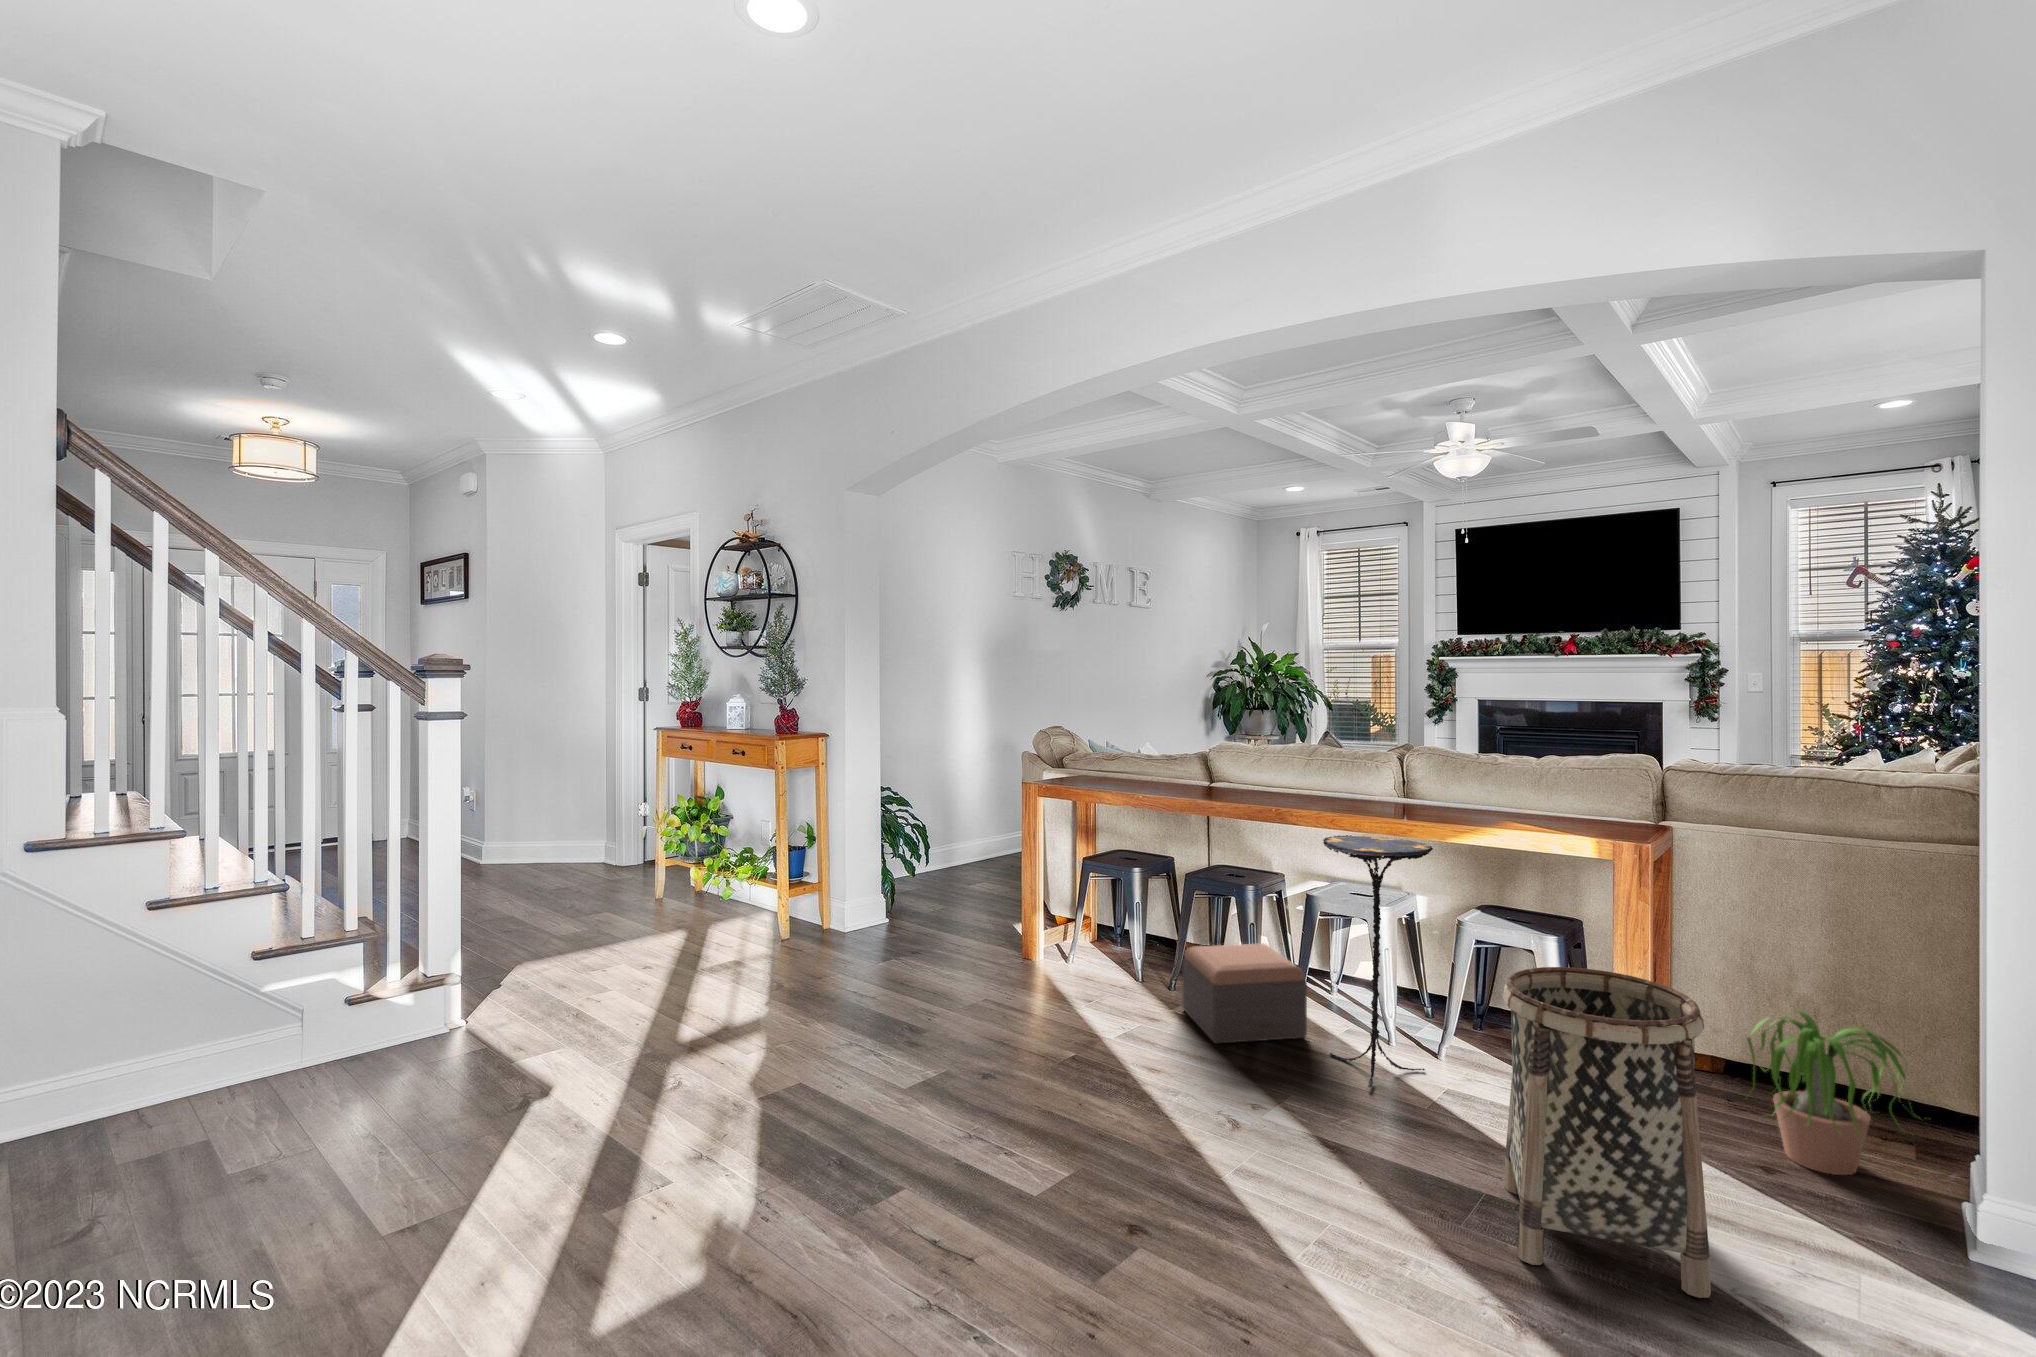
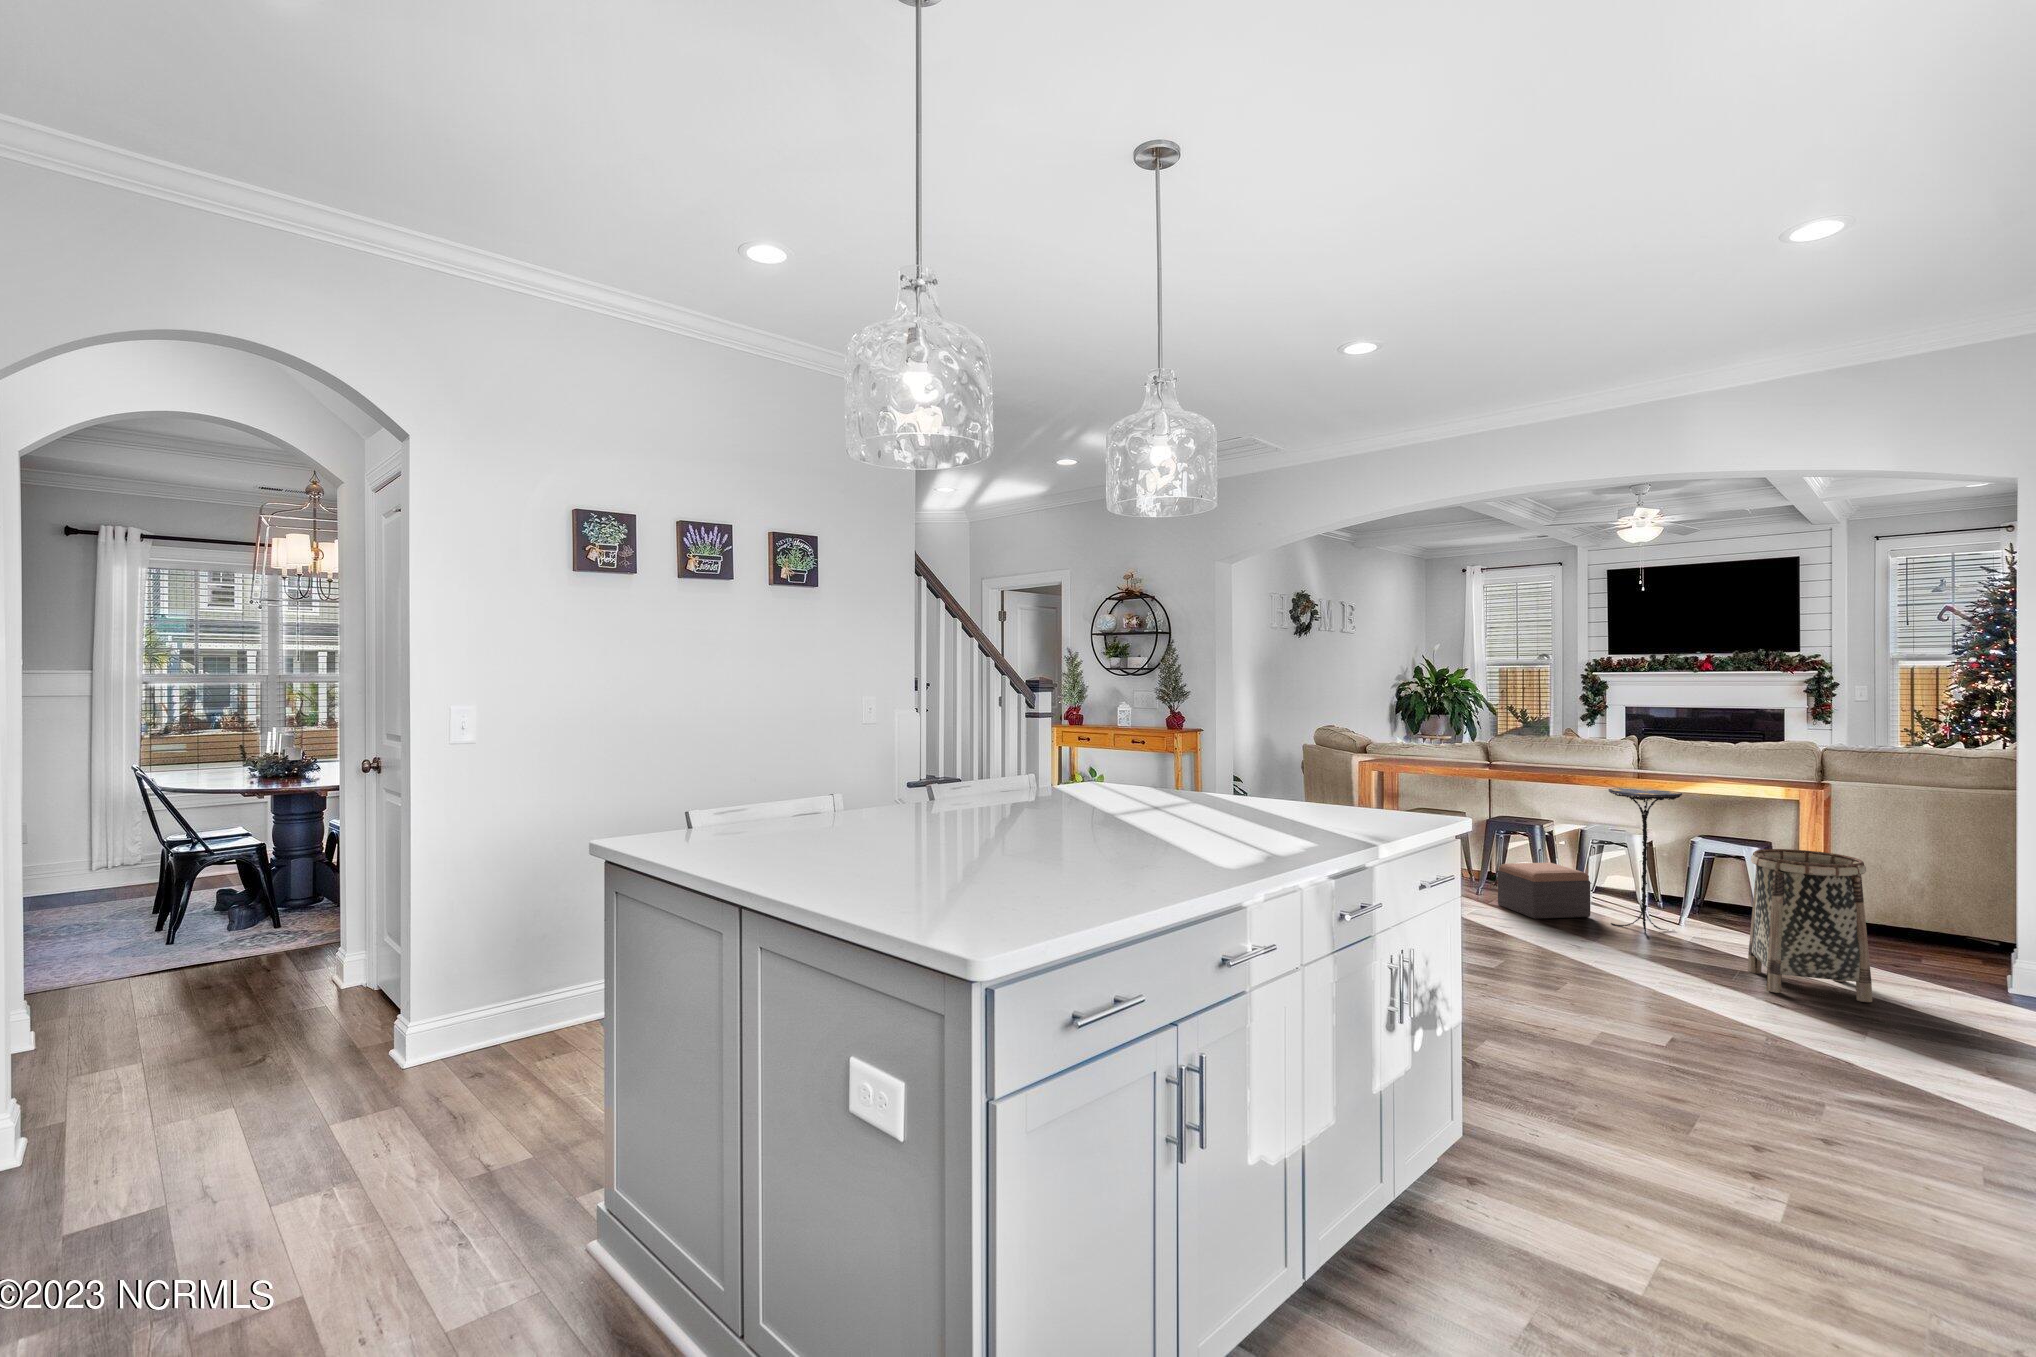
potted plant: present [1745,1011,1923,1175] -> none [1876,882,1995,970]

